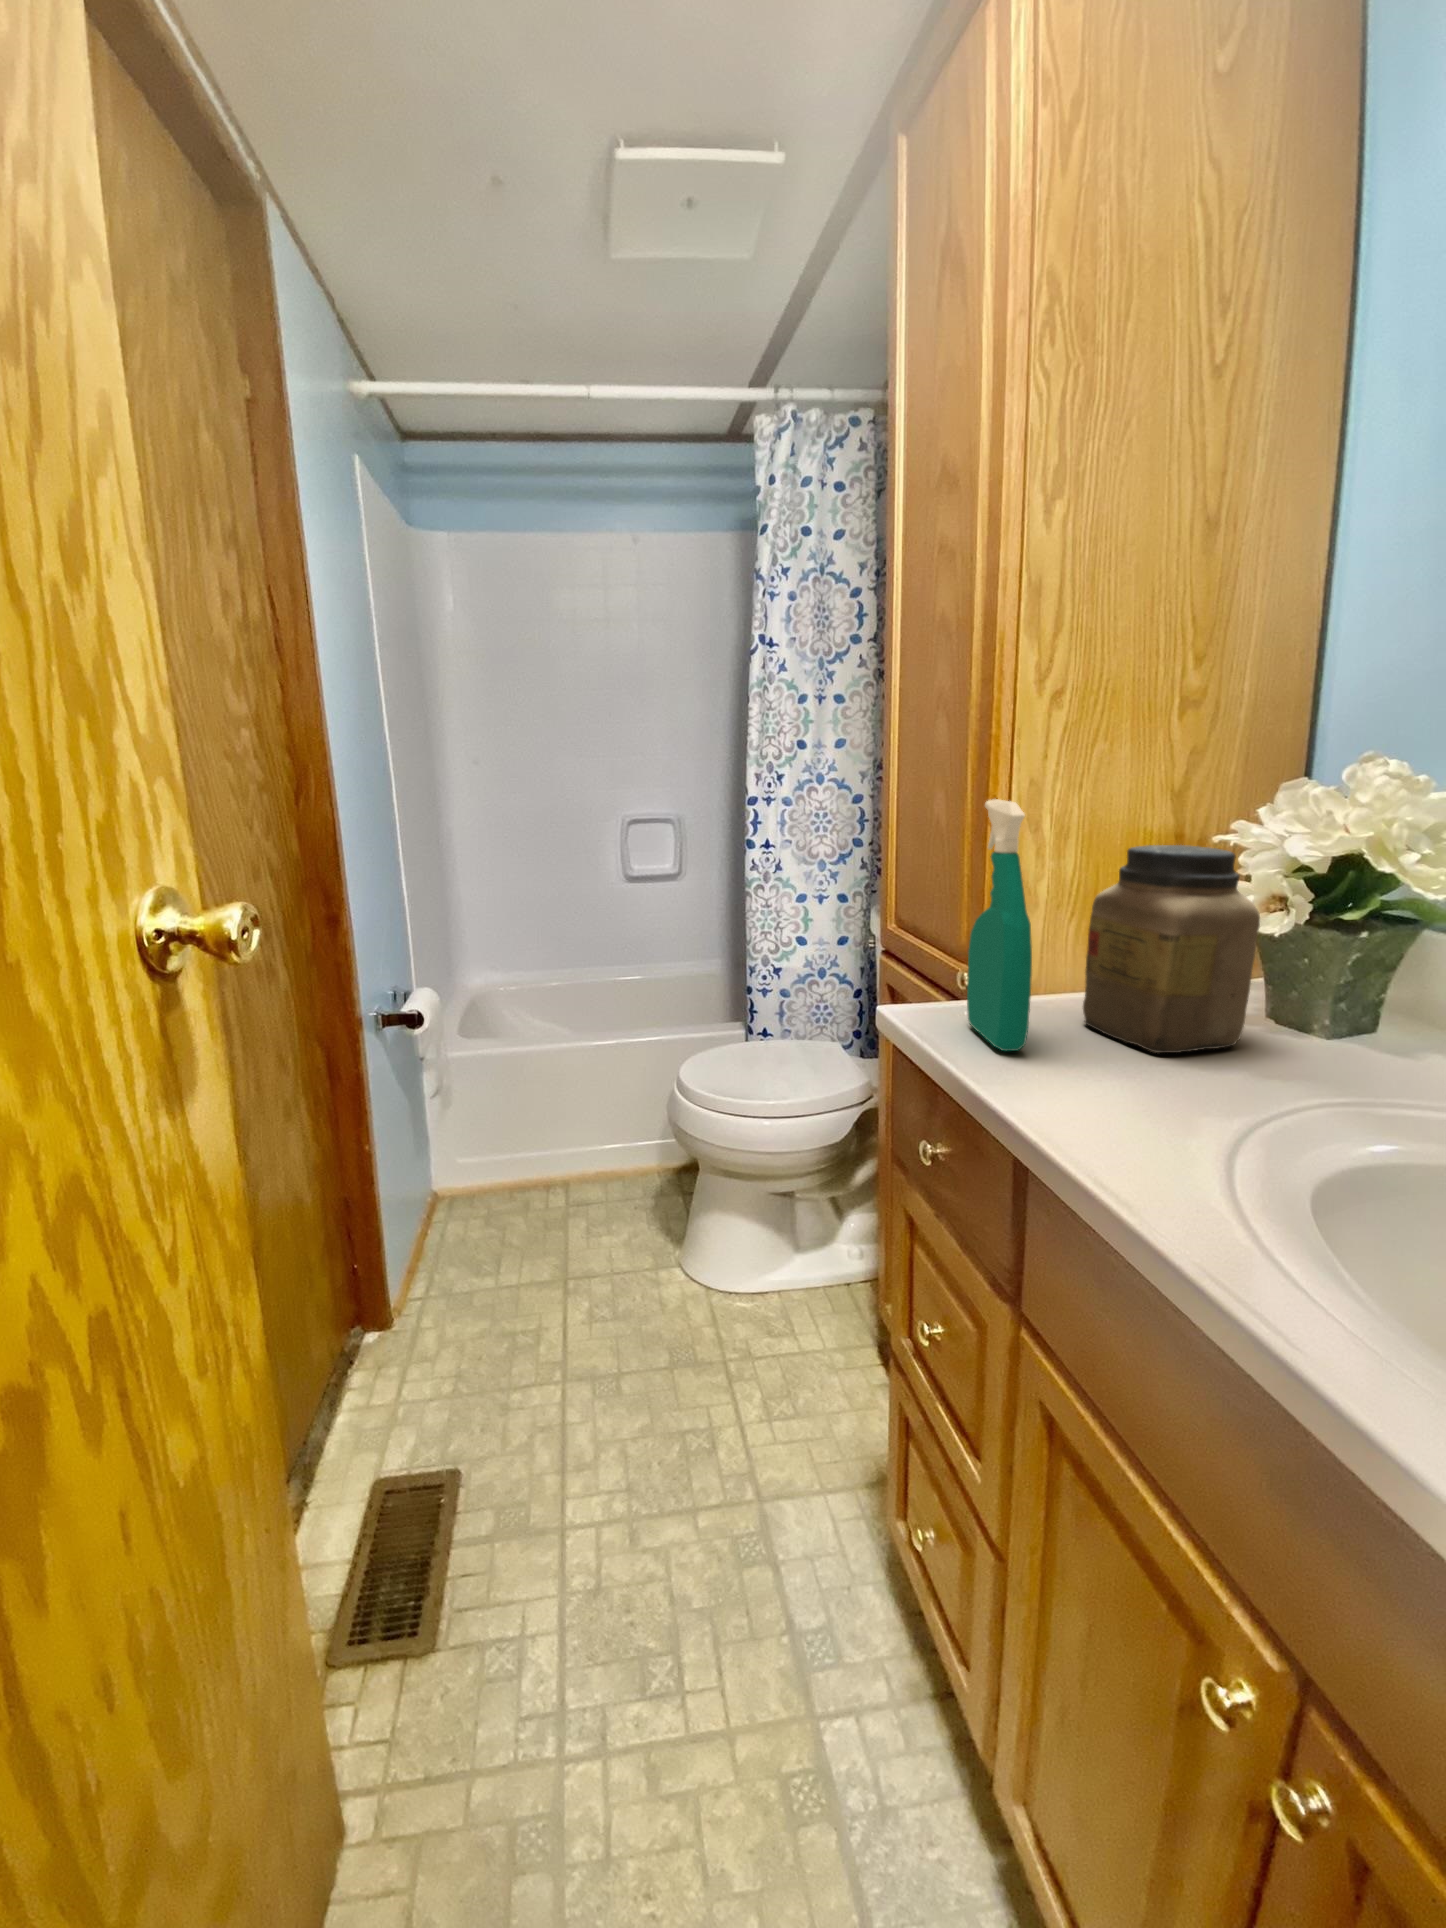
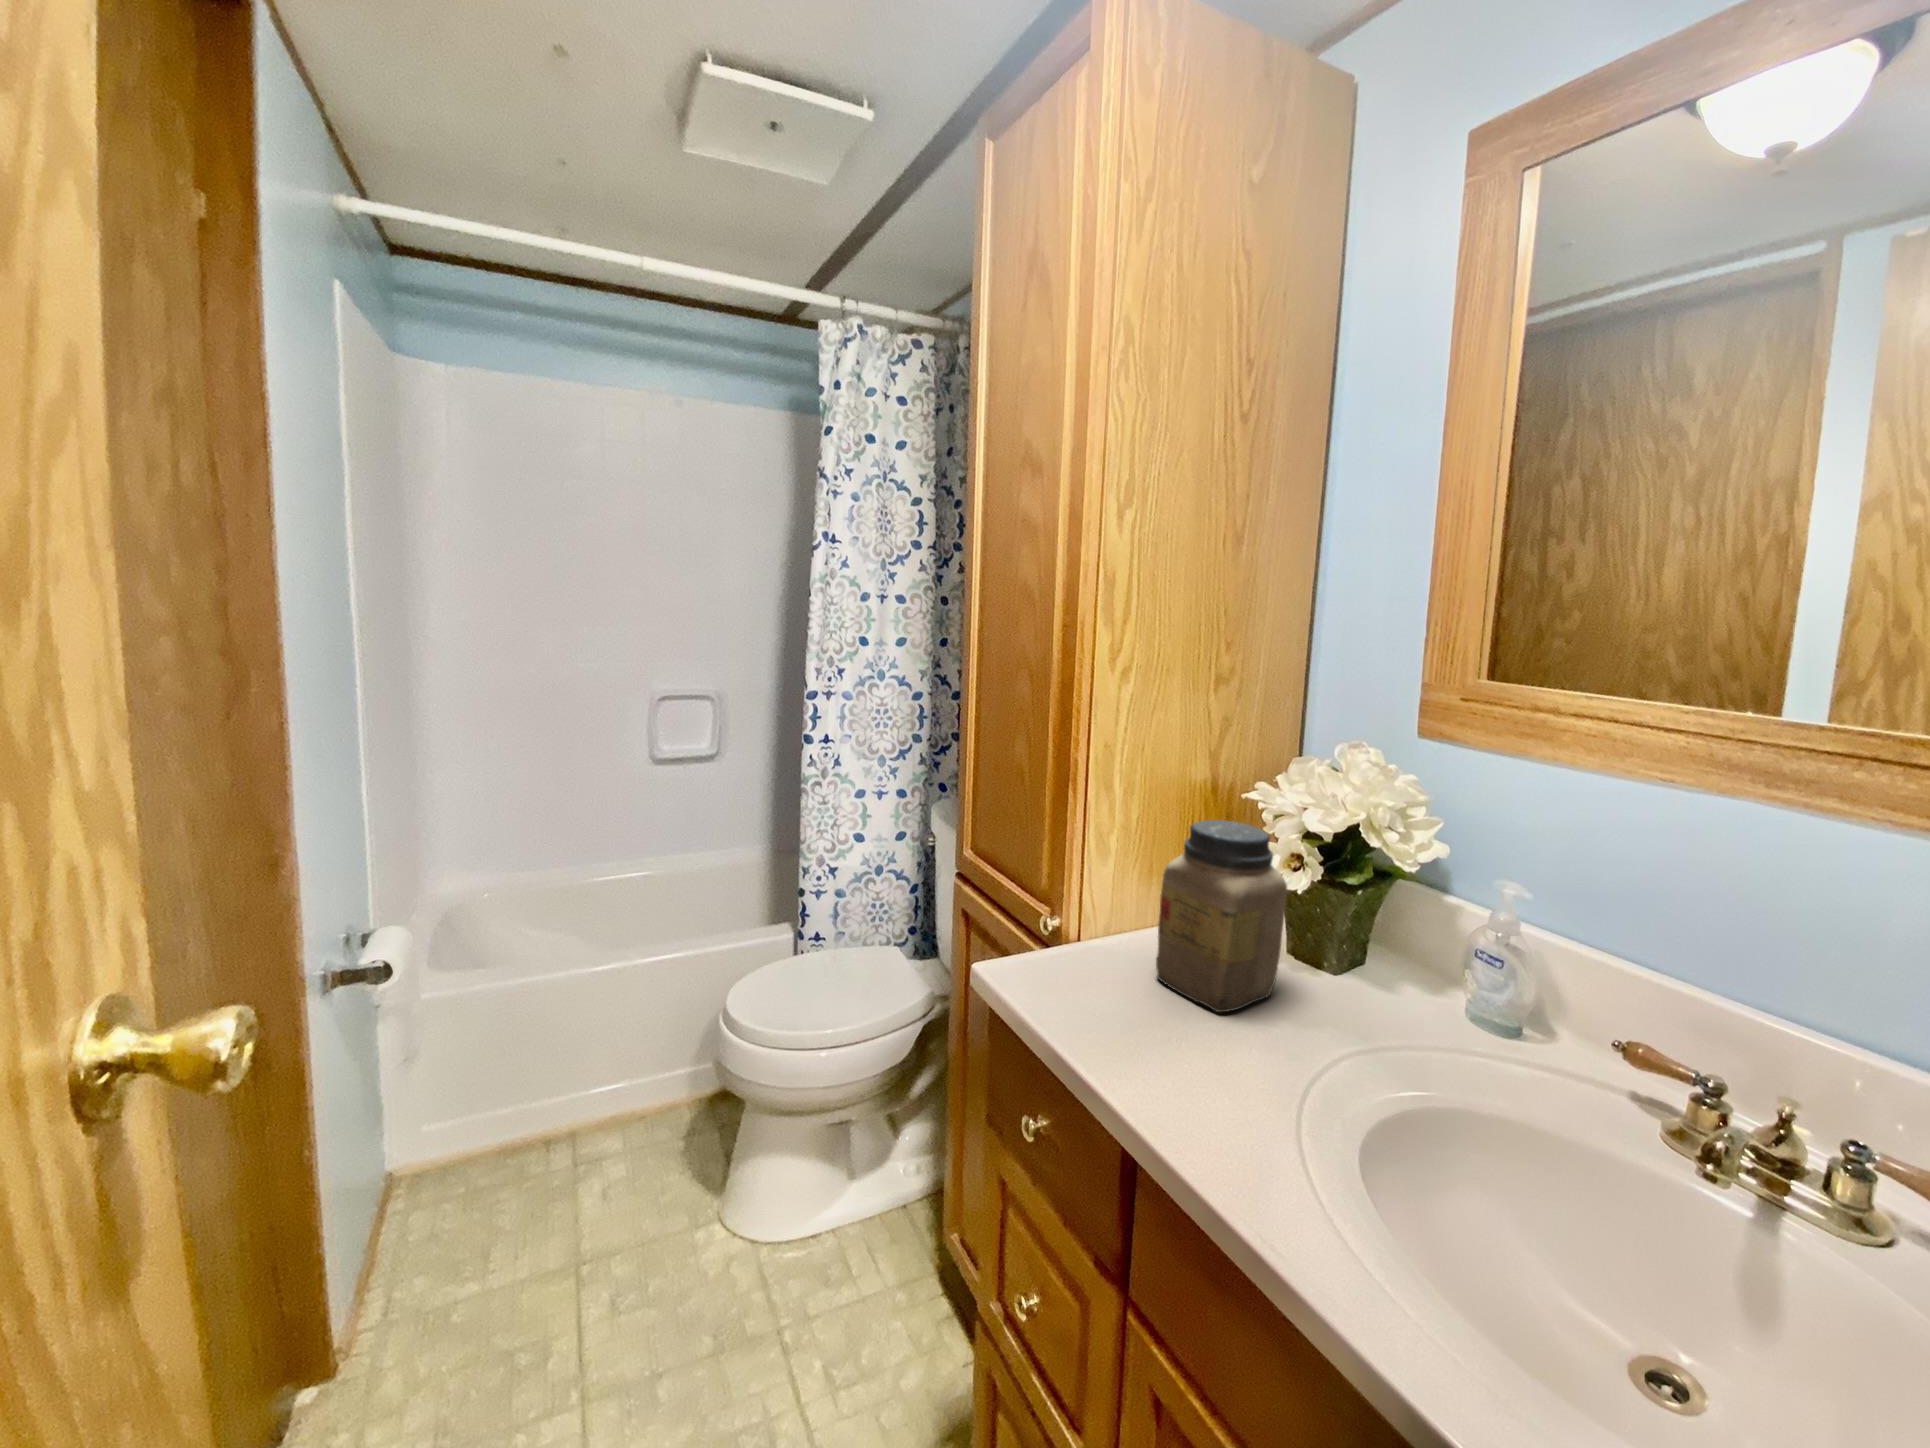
spray bottle: present [967,799,1032,1051] -> none [1064,788,1127,1029]

